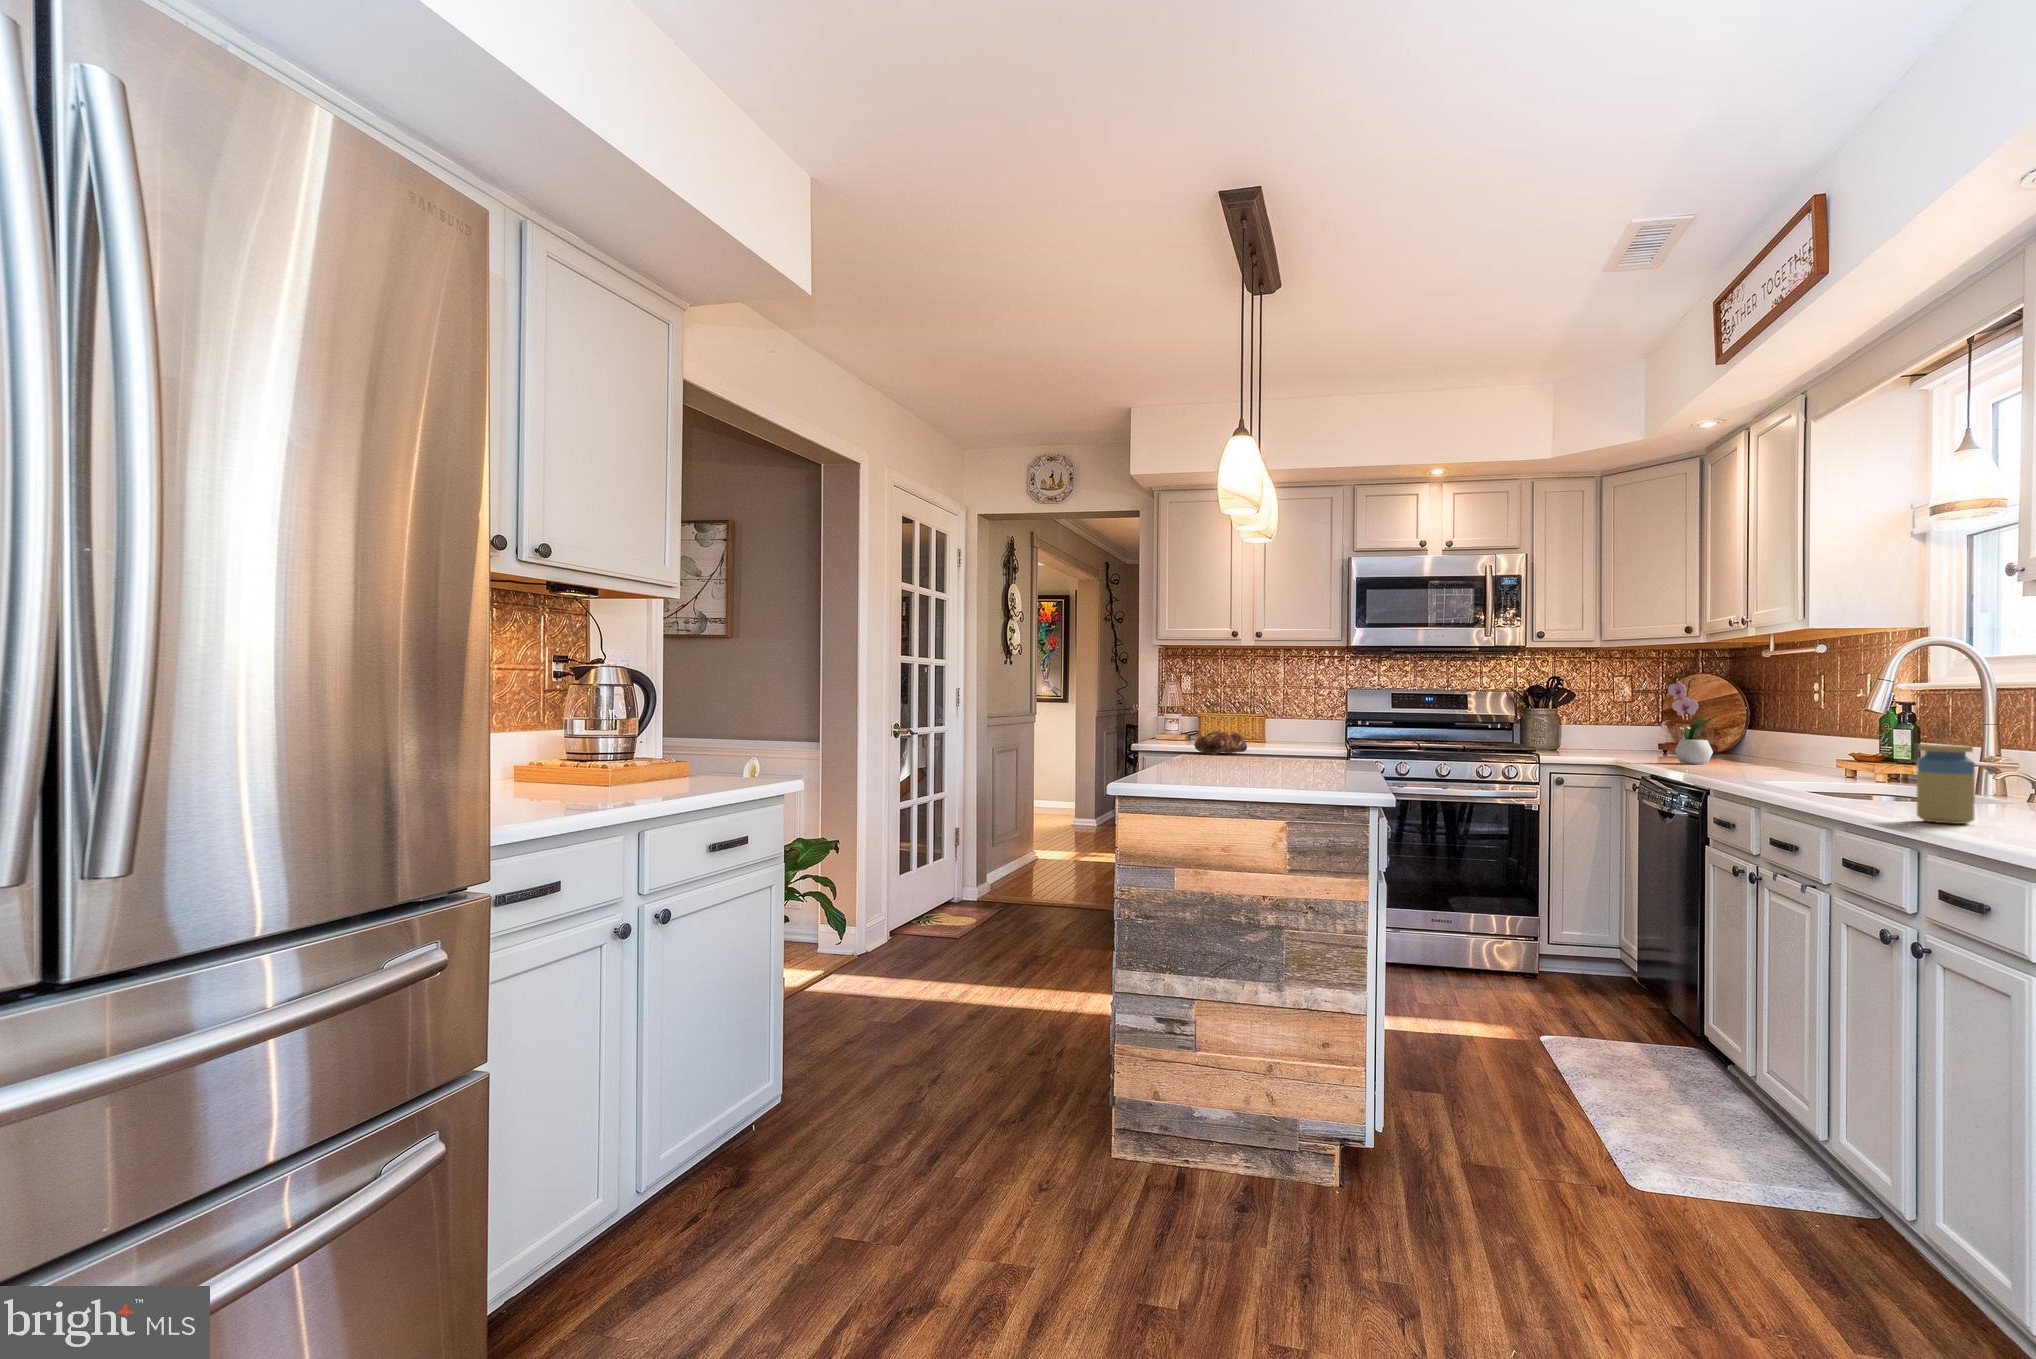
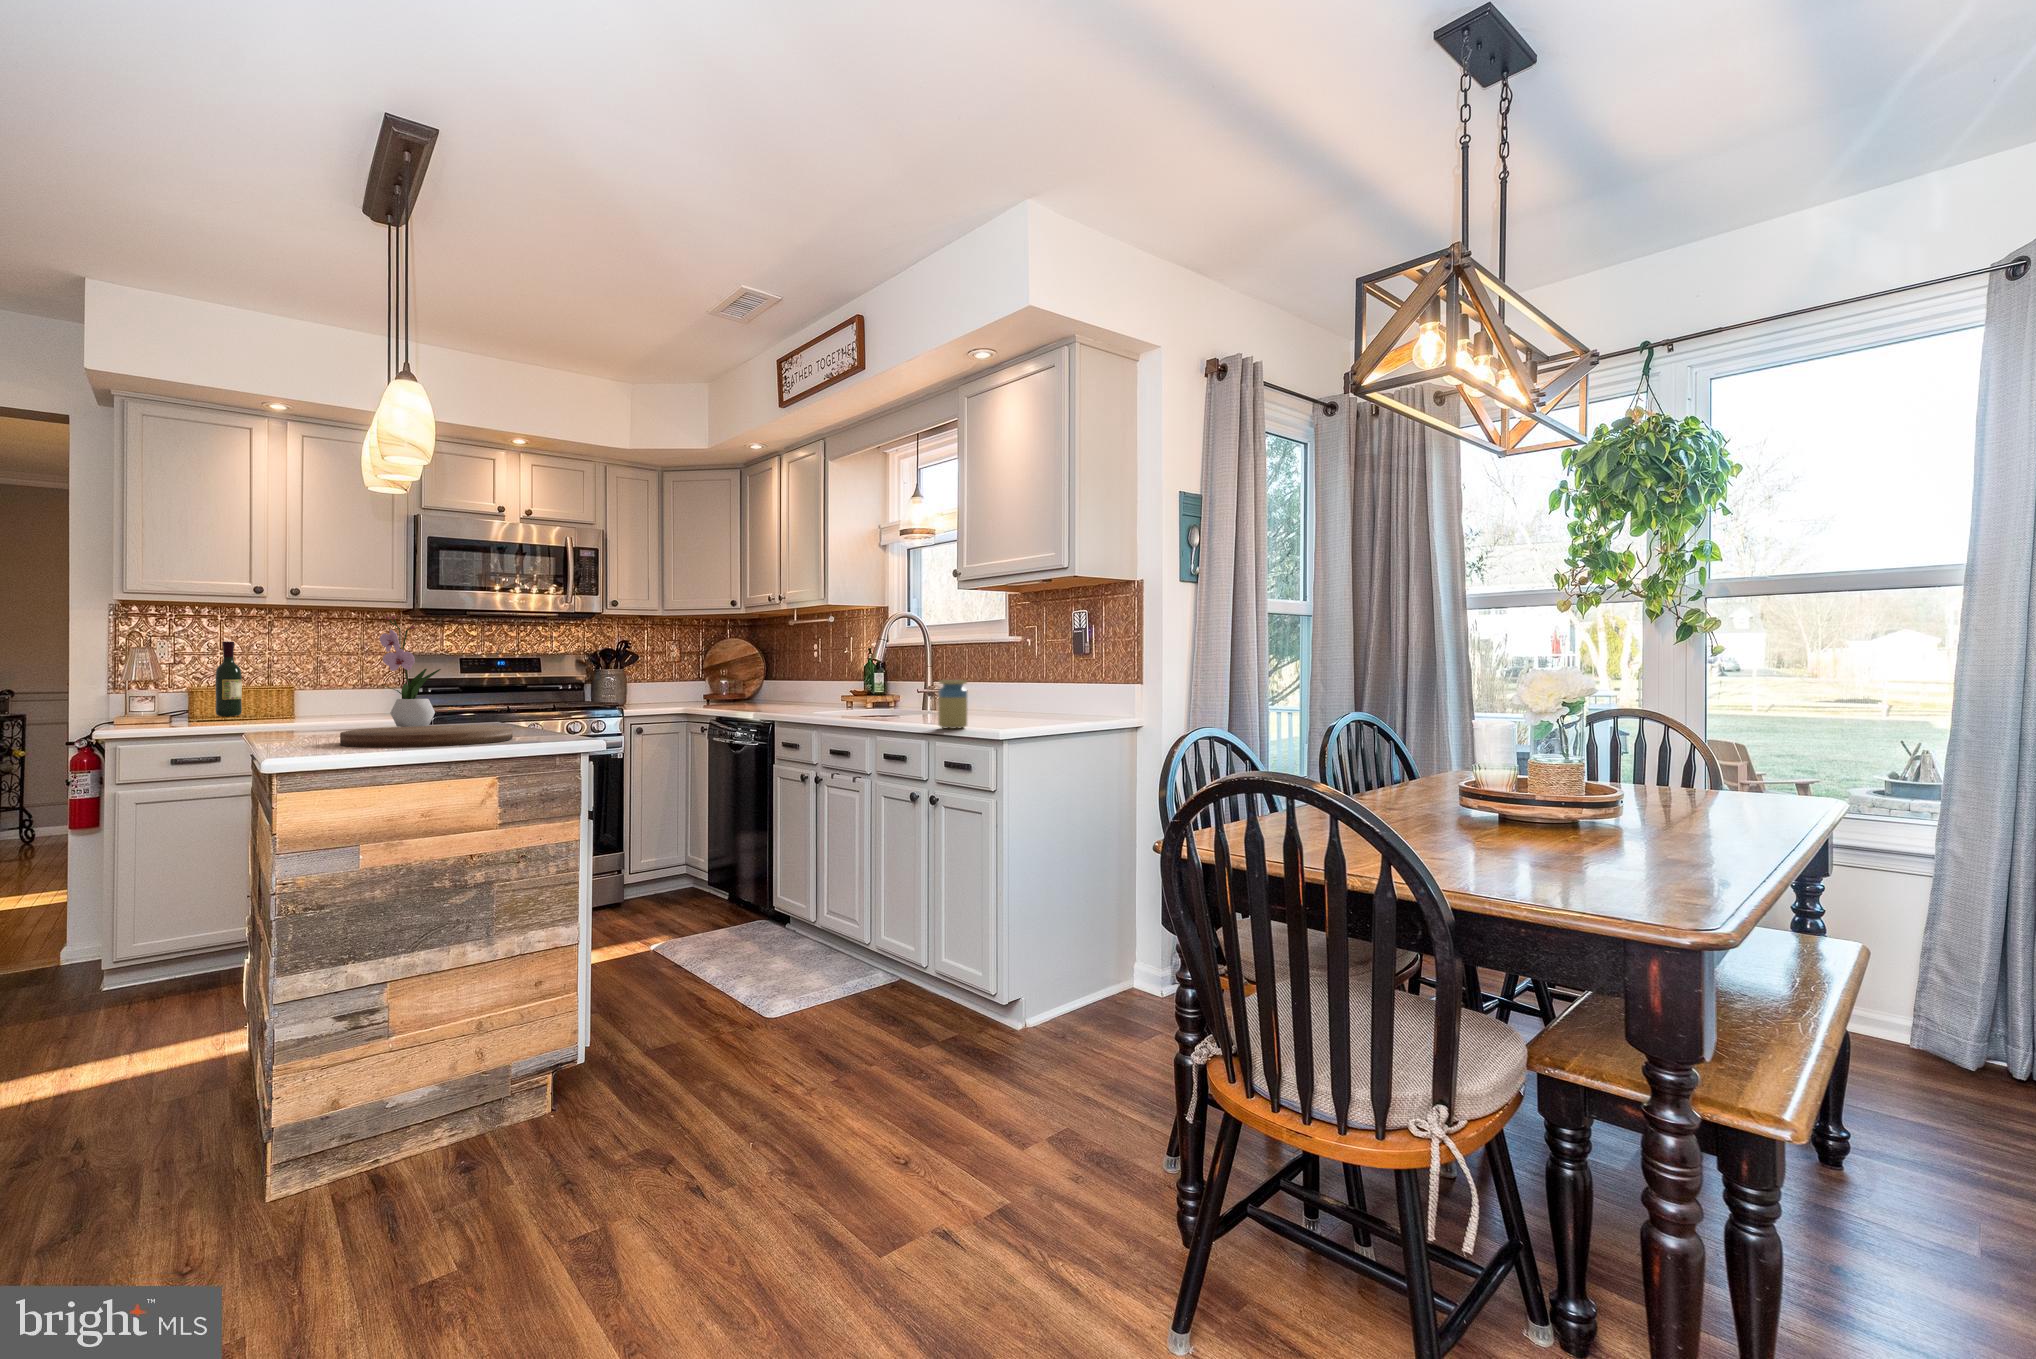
flower arrangement: present [1668,669,1718,764] -> present [380,616,441,727]
wine bottle: none [1176,682,1194,747] -> present [216,641,242,716]
bread loaf: present [1194,731,1247,755] -> none [263,695,331,721]
cutting board: none [1184,766,1324,788] -> present [340,725,513,747]

